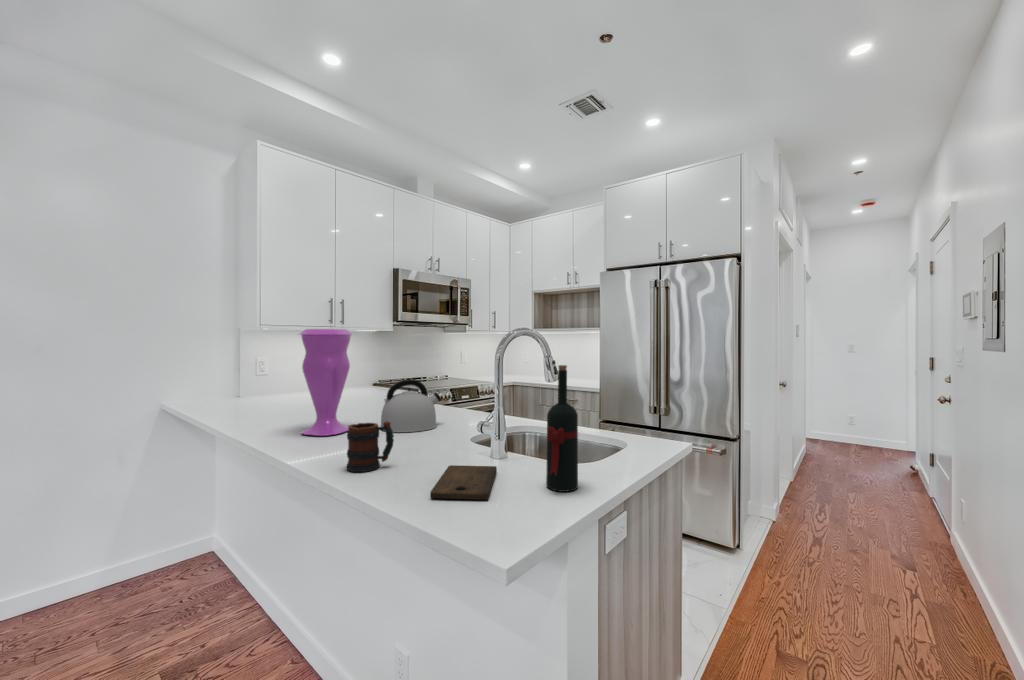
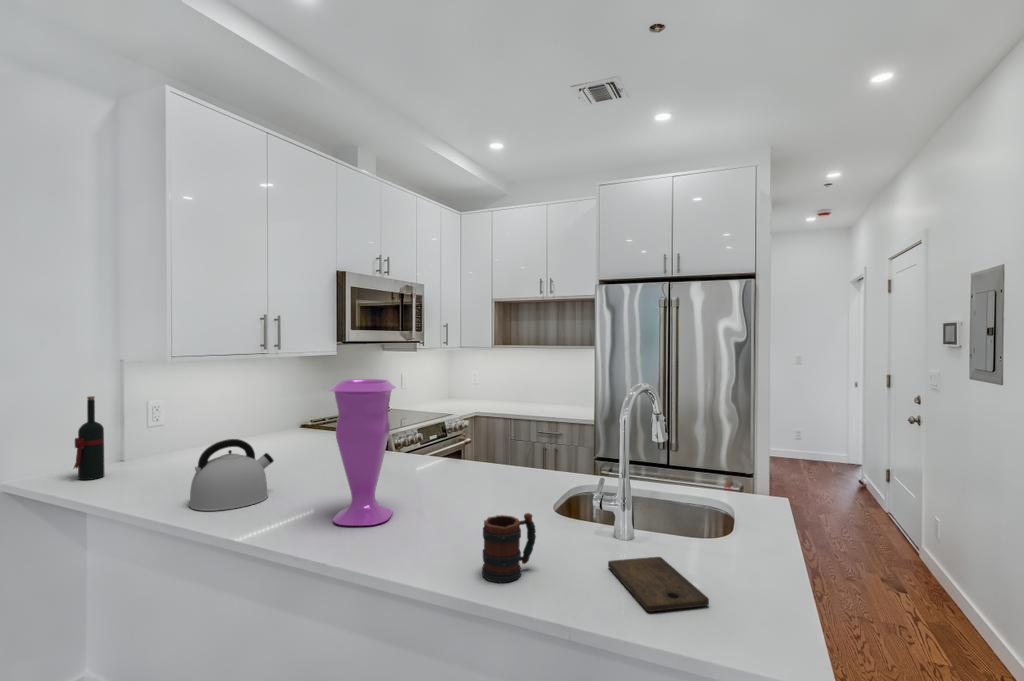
wine bottle: present [546,365,578,492] -> present [74,396,105,480]
kettle: present [381,379,441,432] -> present [189,439,274,511]

